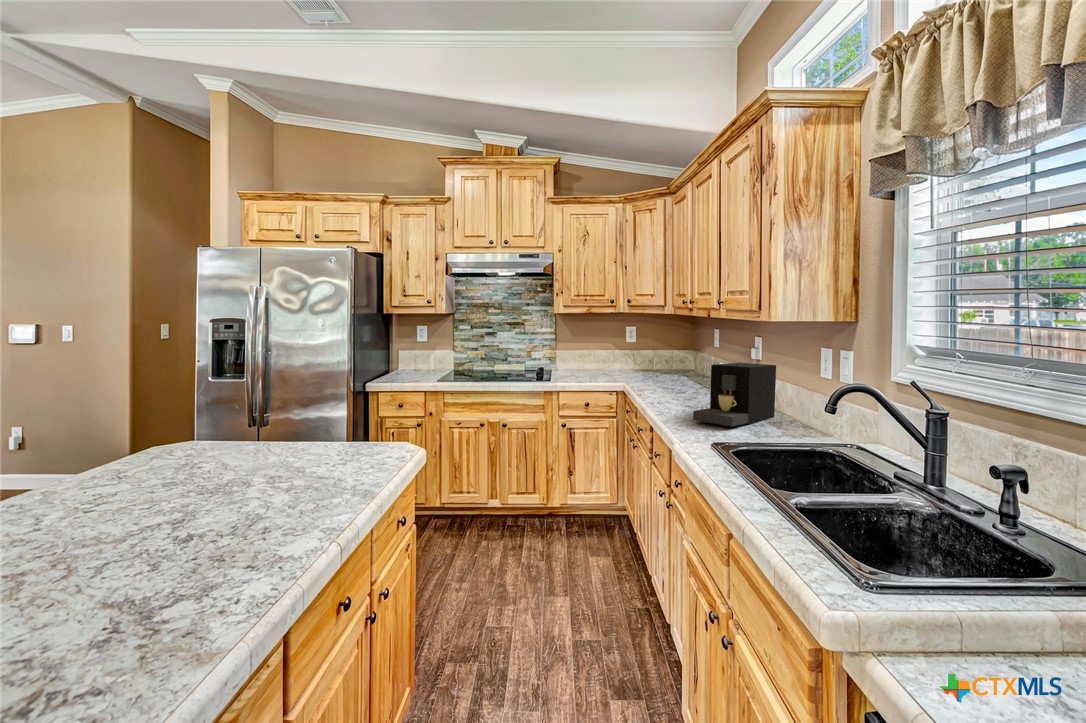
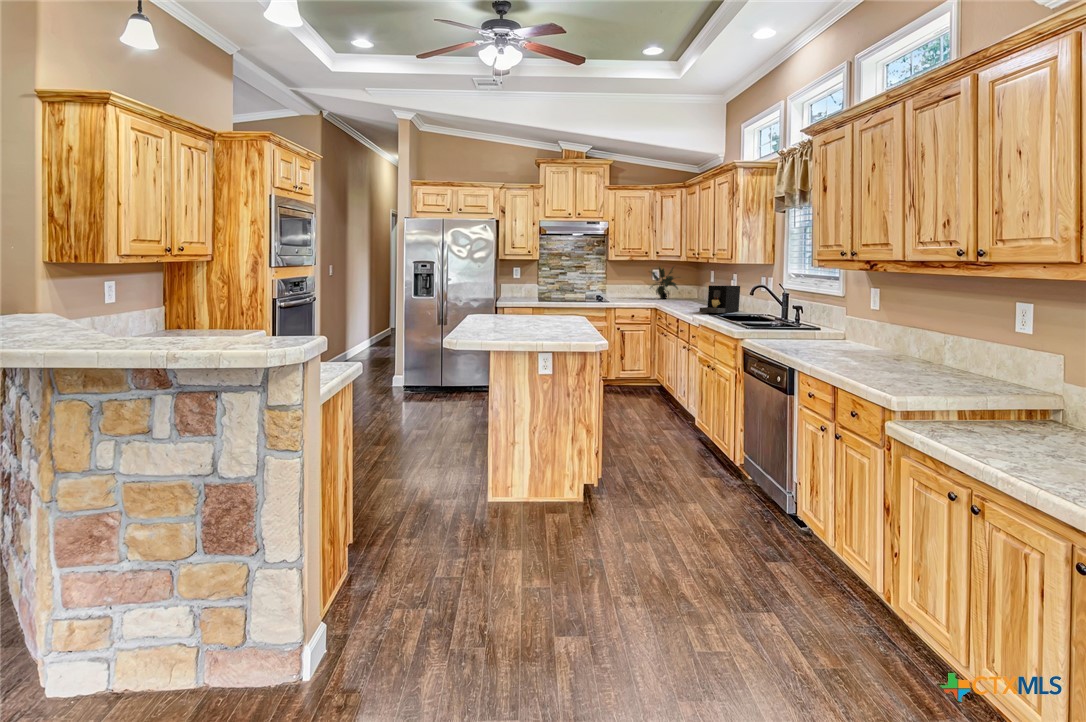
potted plant: none [618,321,669,372] -> present [652,267,678,299]

